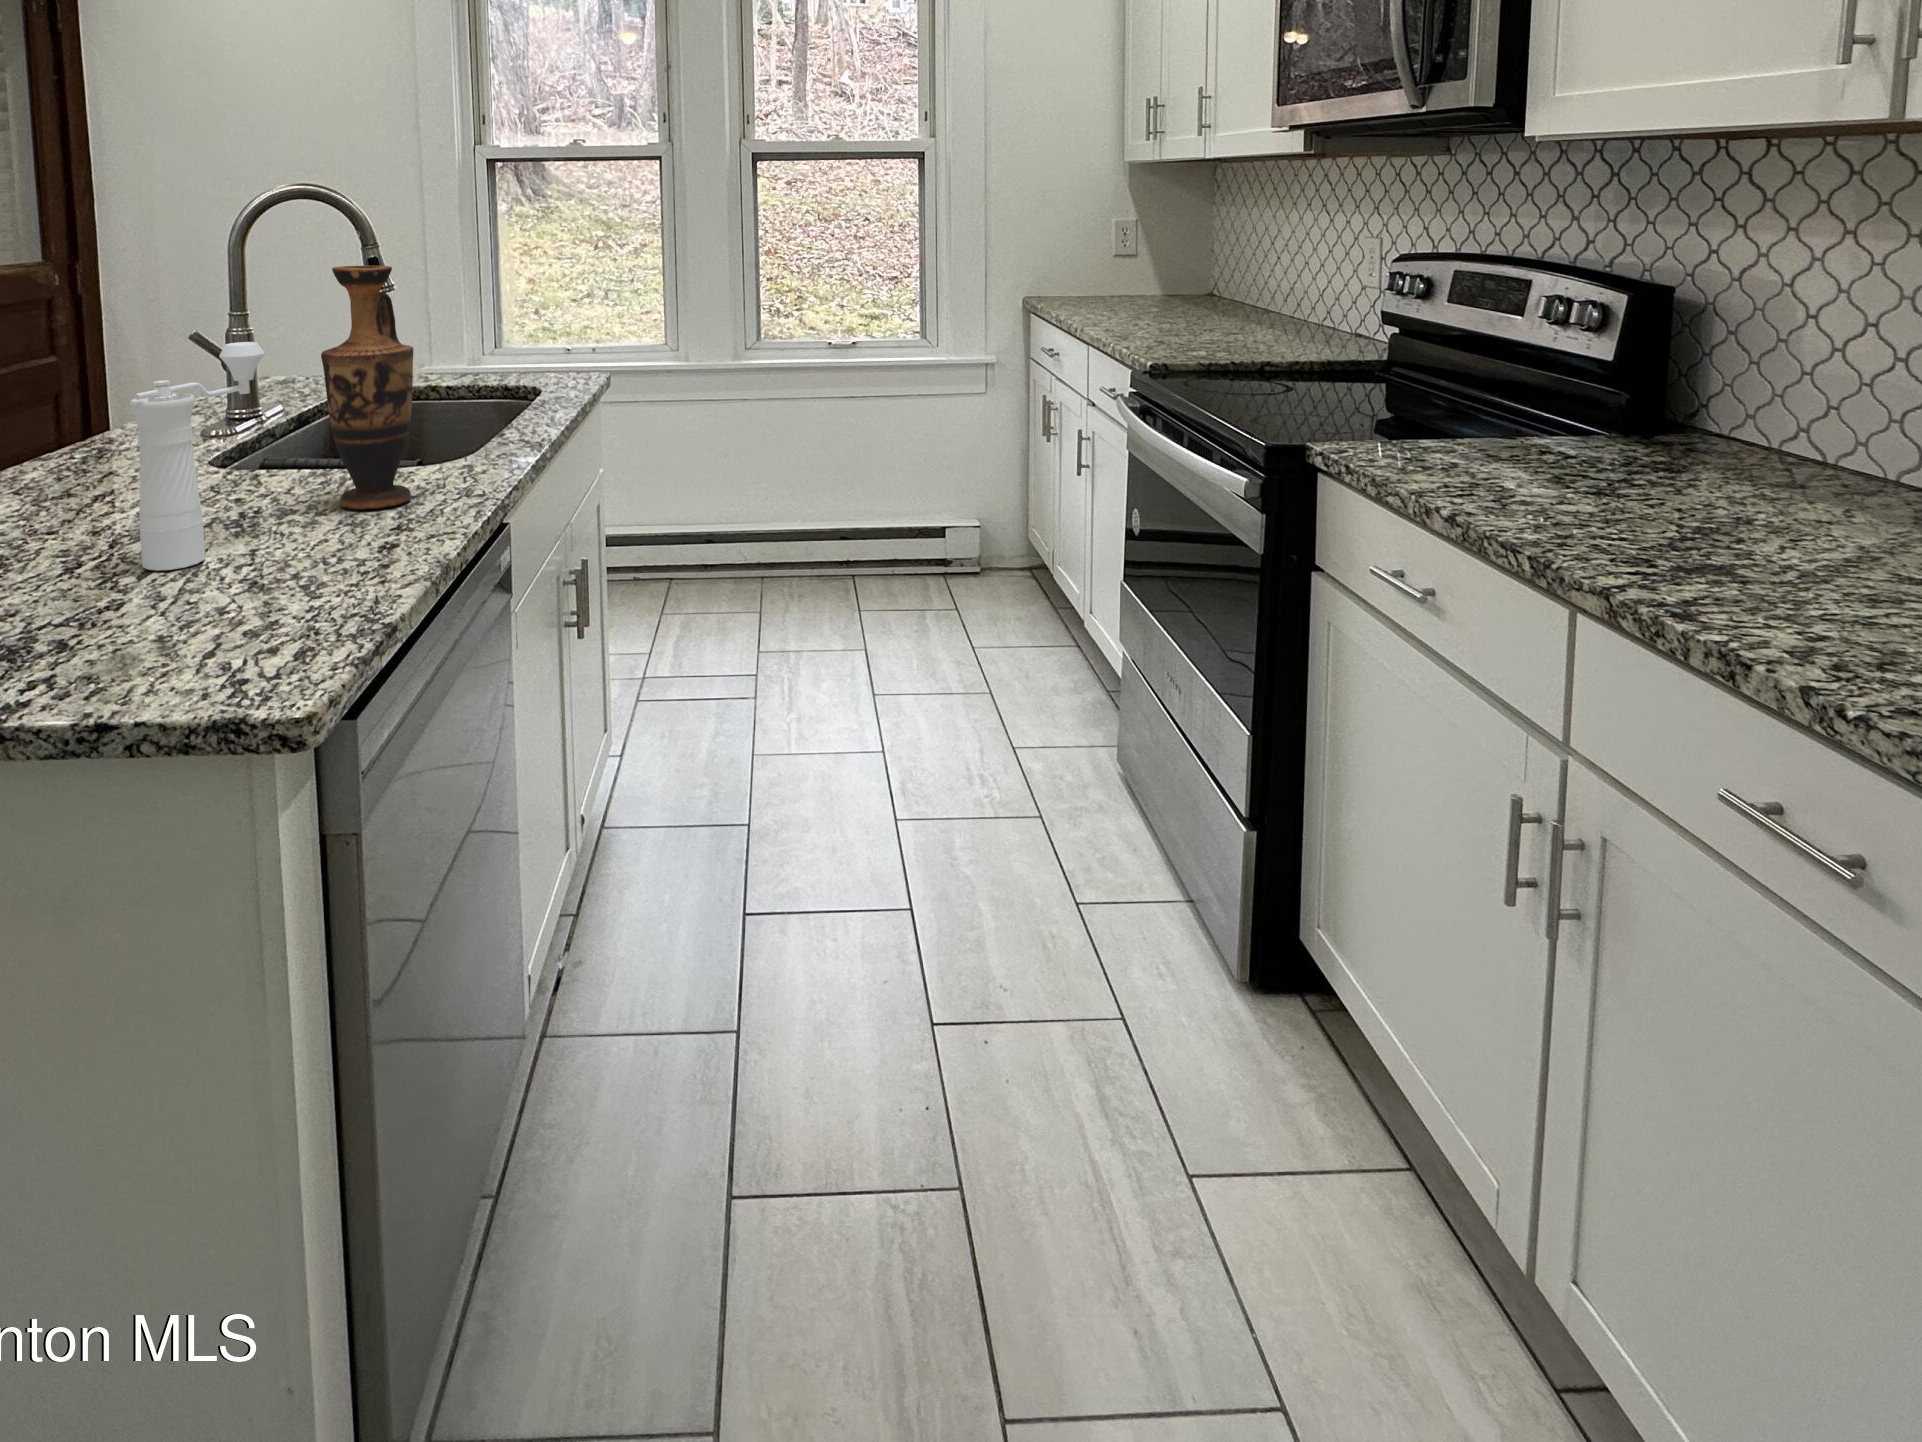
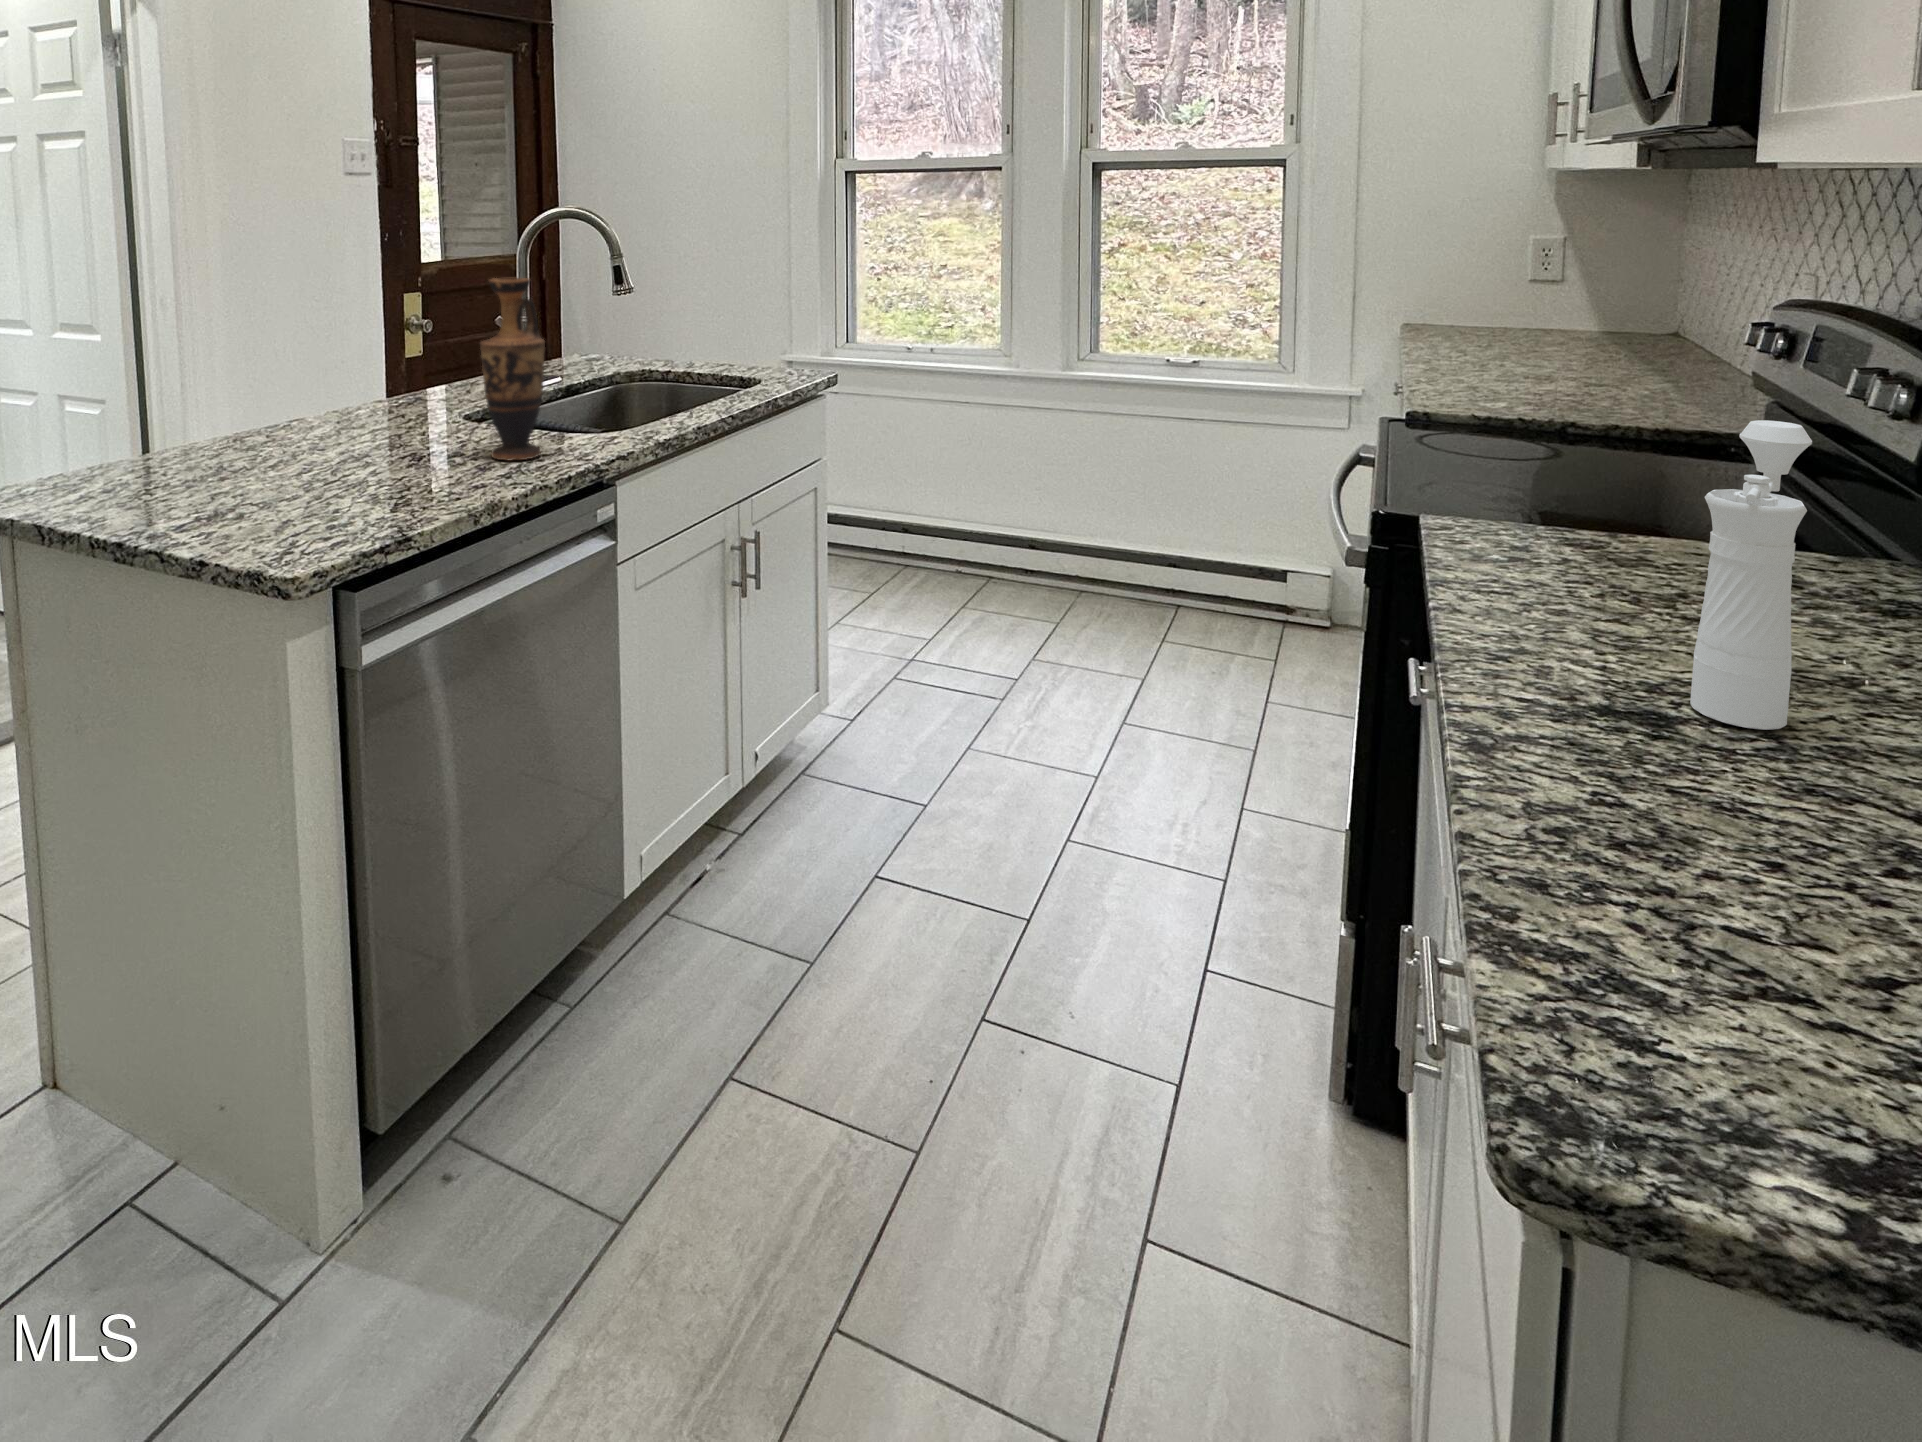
pepper mill: present [129,342,265,571] -> present [1690,420,1812,730]

